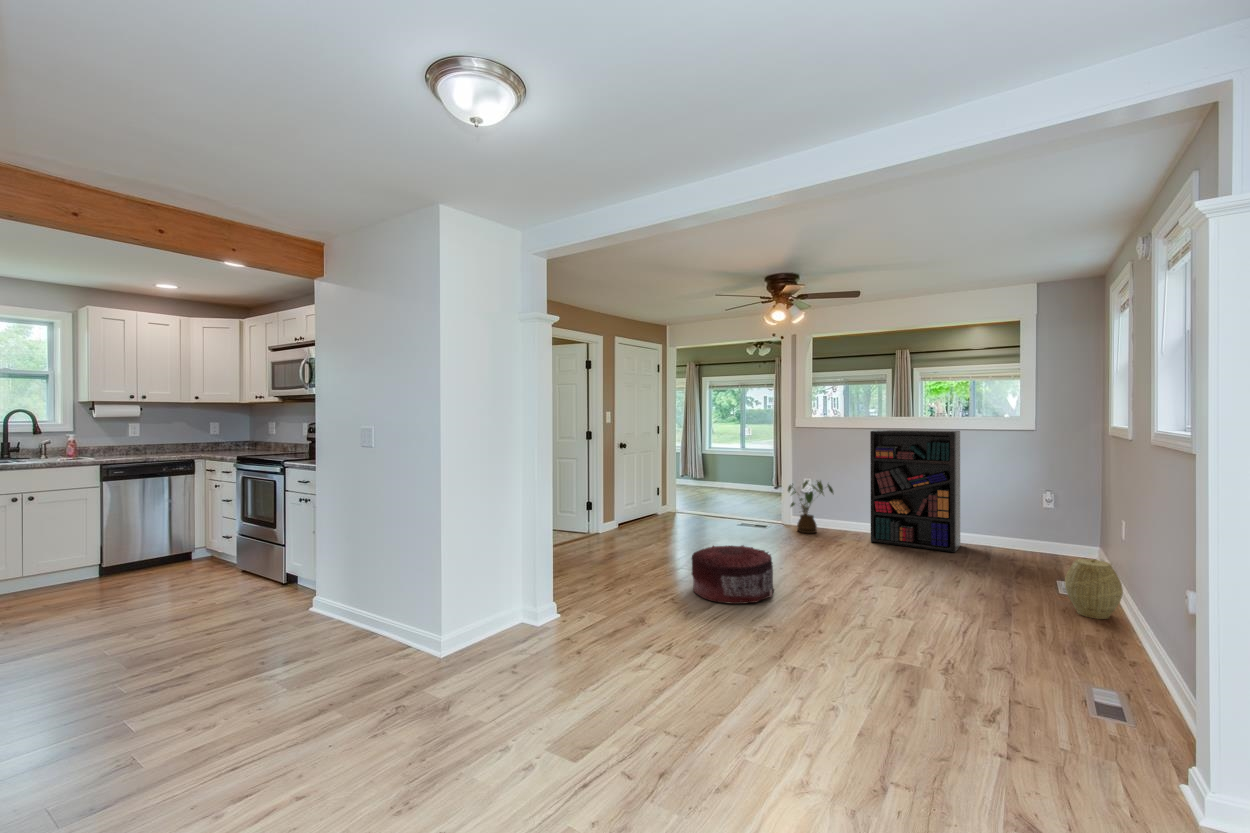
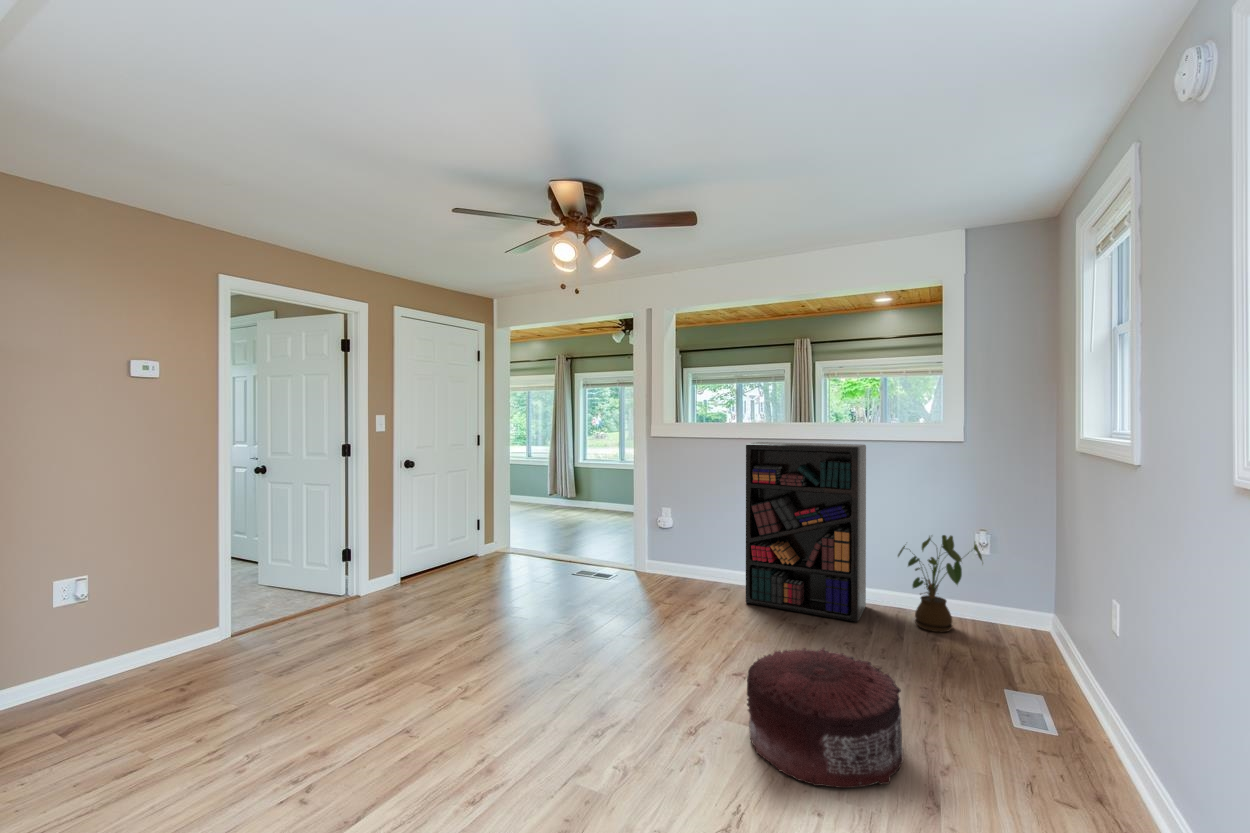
house plant: present [788,480,833,533] -> present [898,535,982,632]
pouf: present [692,545,774,604] -> present [747,648,904,788]
woven basket: present [1065,559,1123,619] -> none [1031,676,1133,795]

